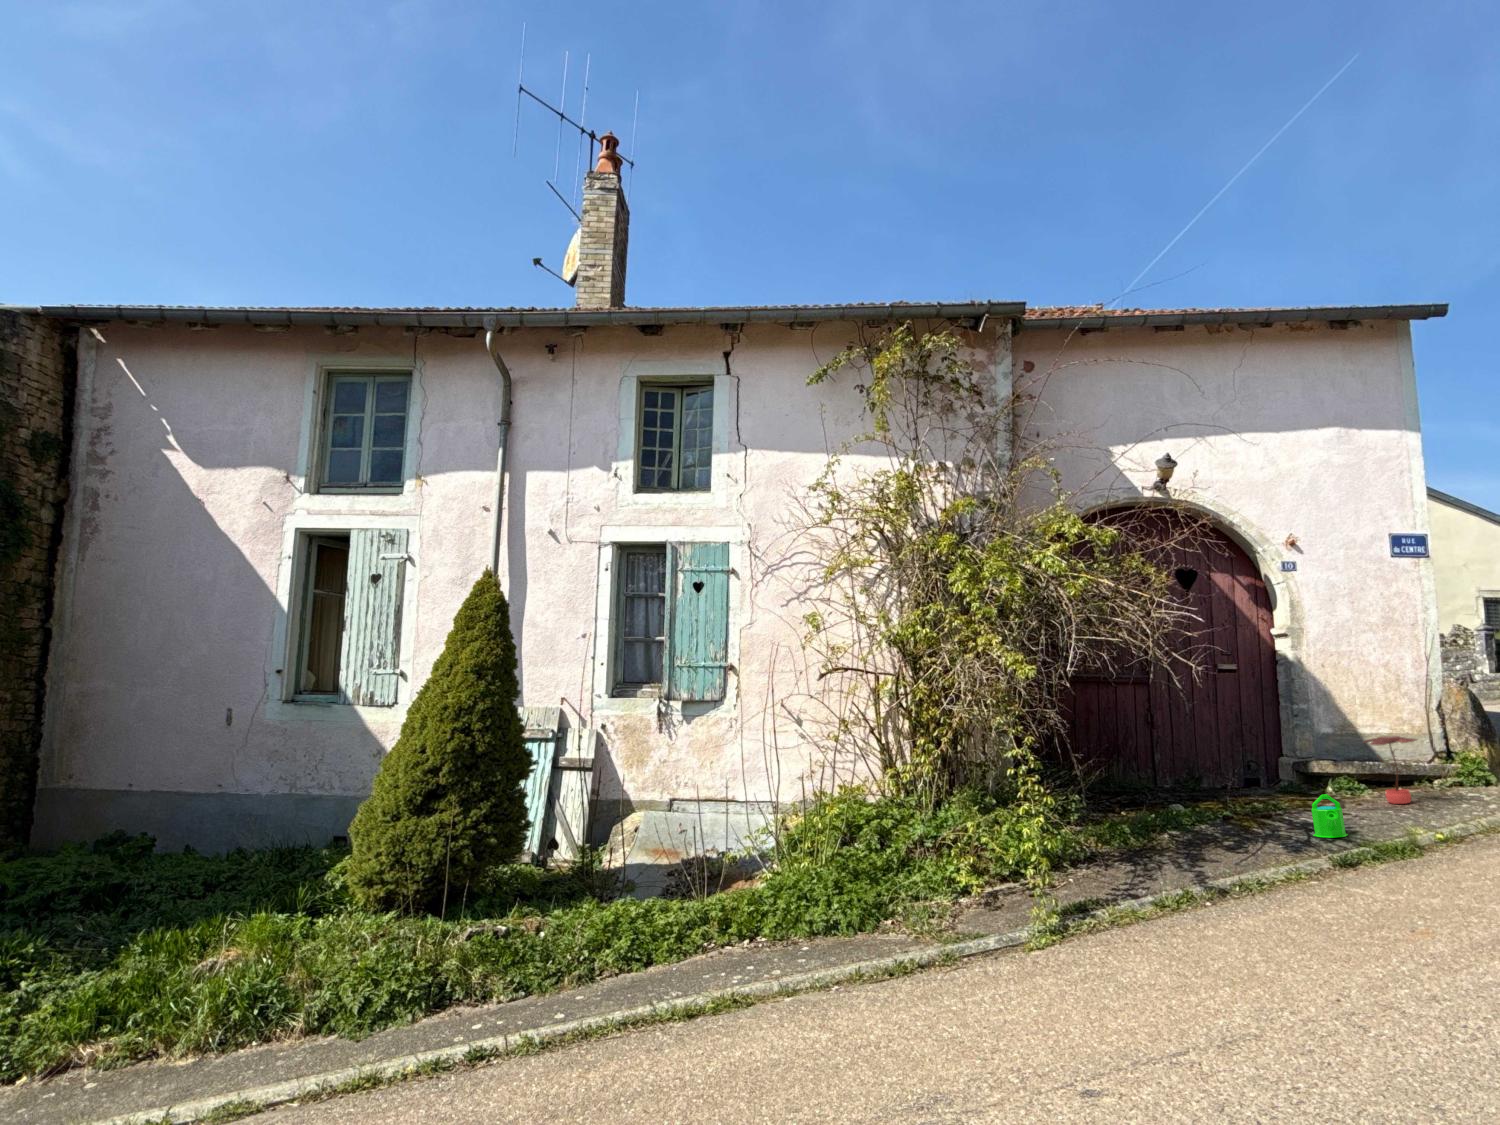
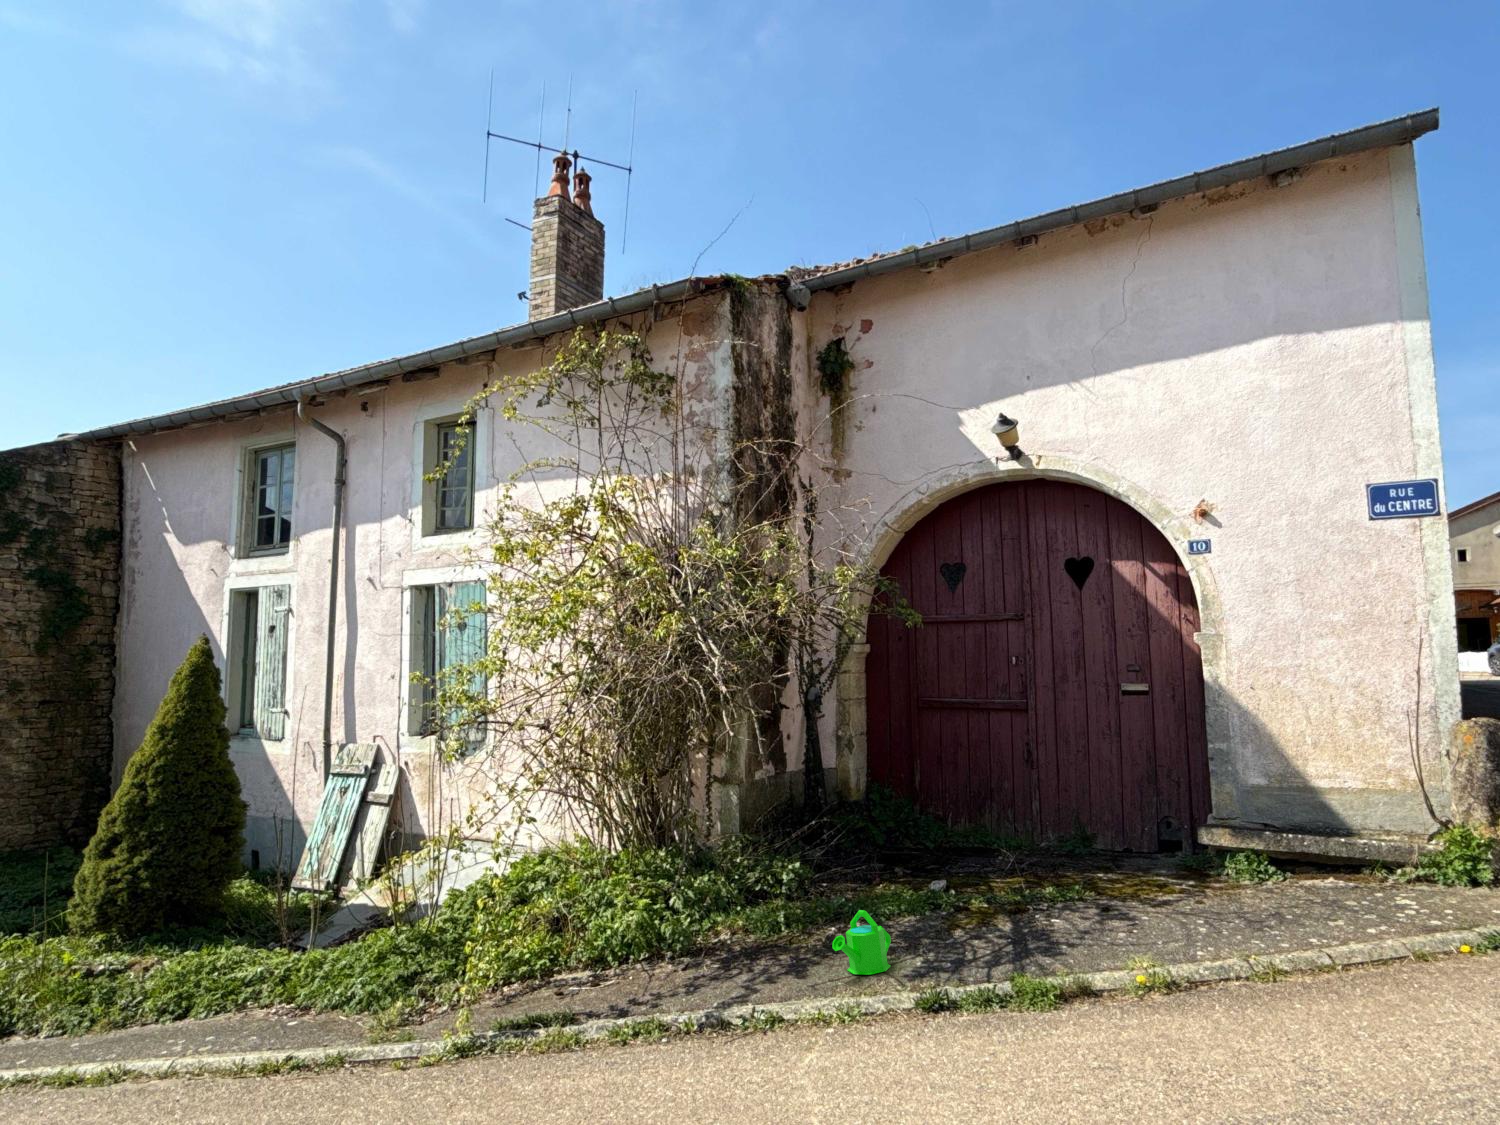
potted plant: present [1364,736,1417,804] -> none [1042,818,1118,922]

